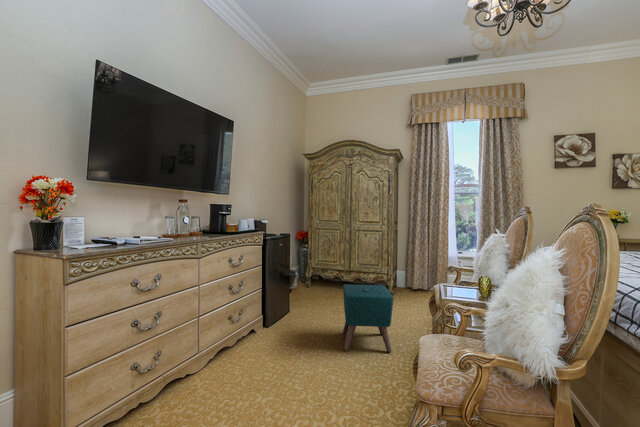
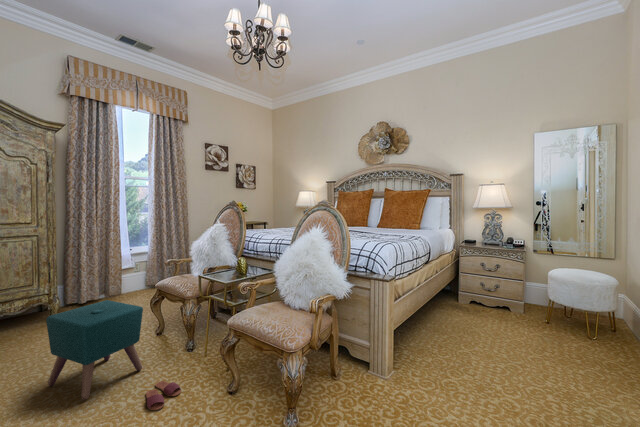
slippers: none [363,368,395,385] -> present [146,381,181,410]

